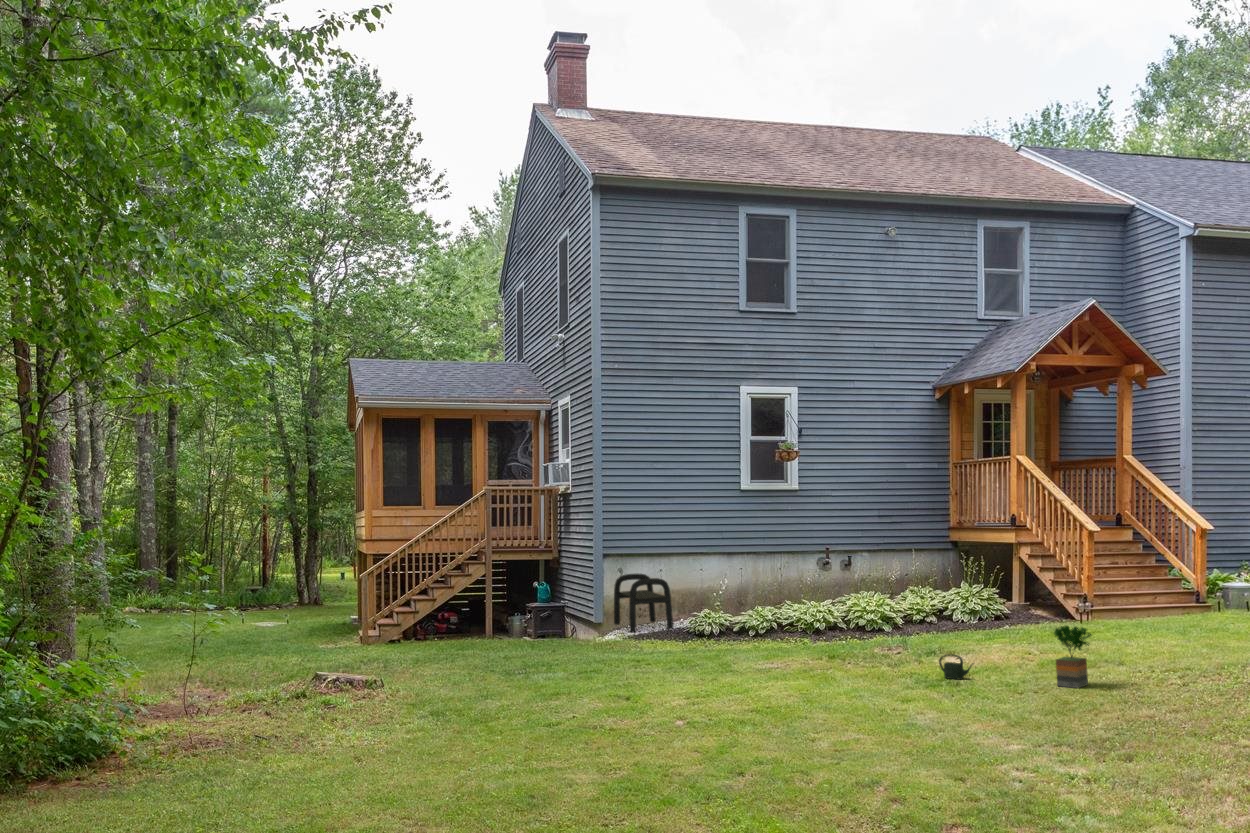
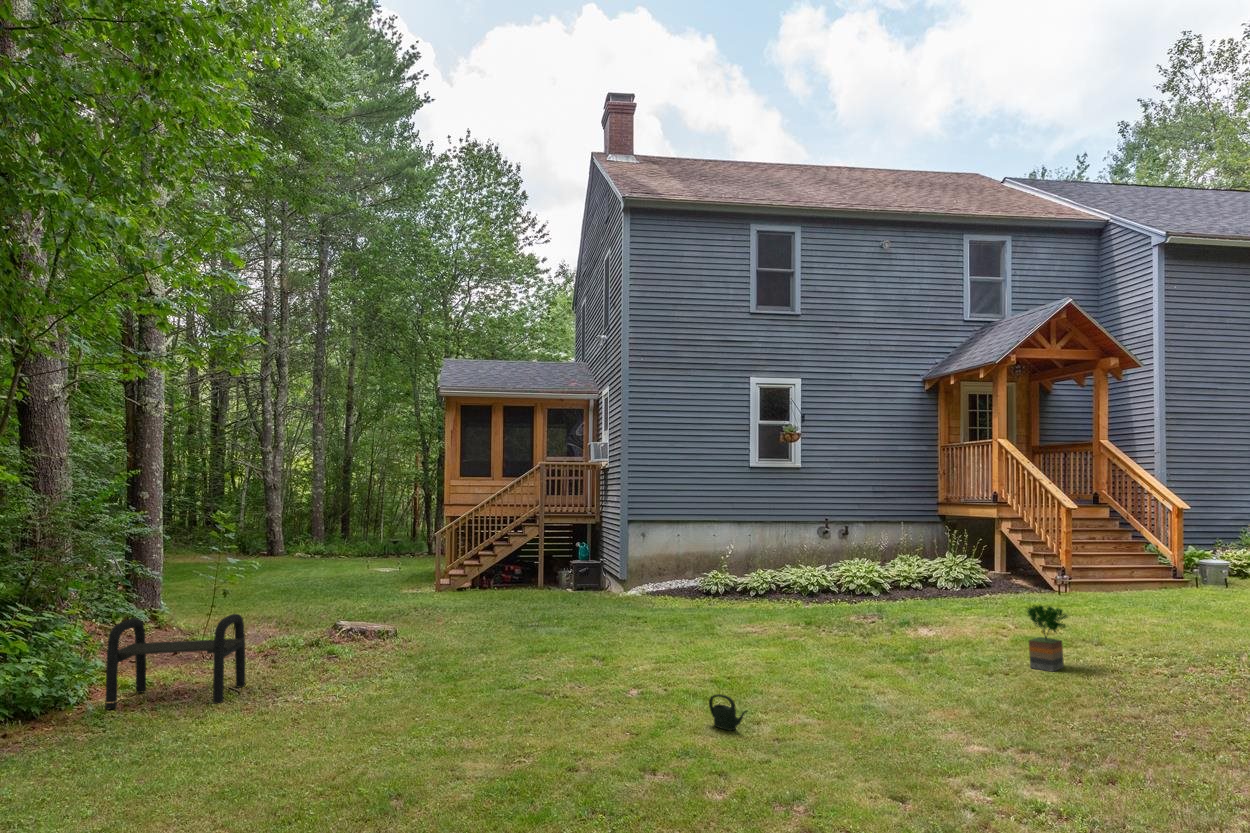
bench: present [614,574,673,632] -> present [105,614,245,709]
watering can: present [939,655,974,680] -> present [709,694,747,731]

